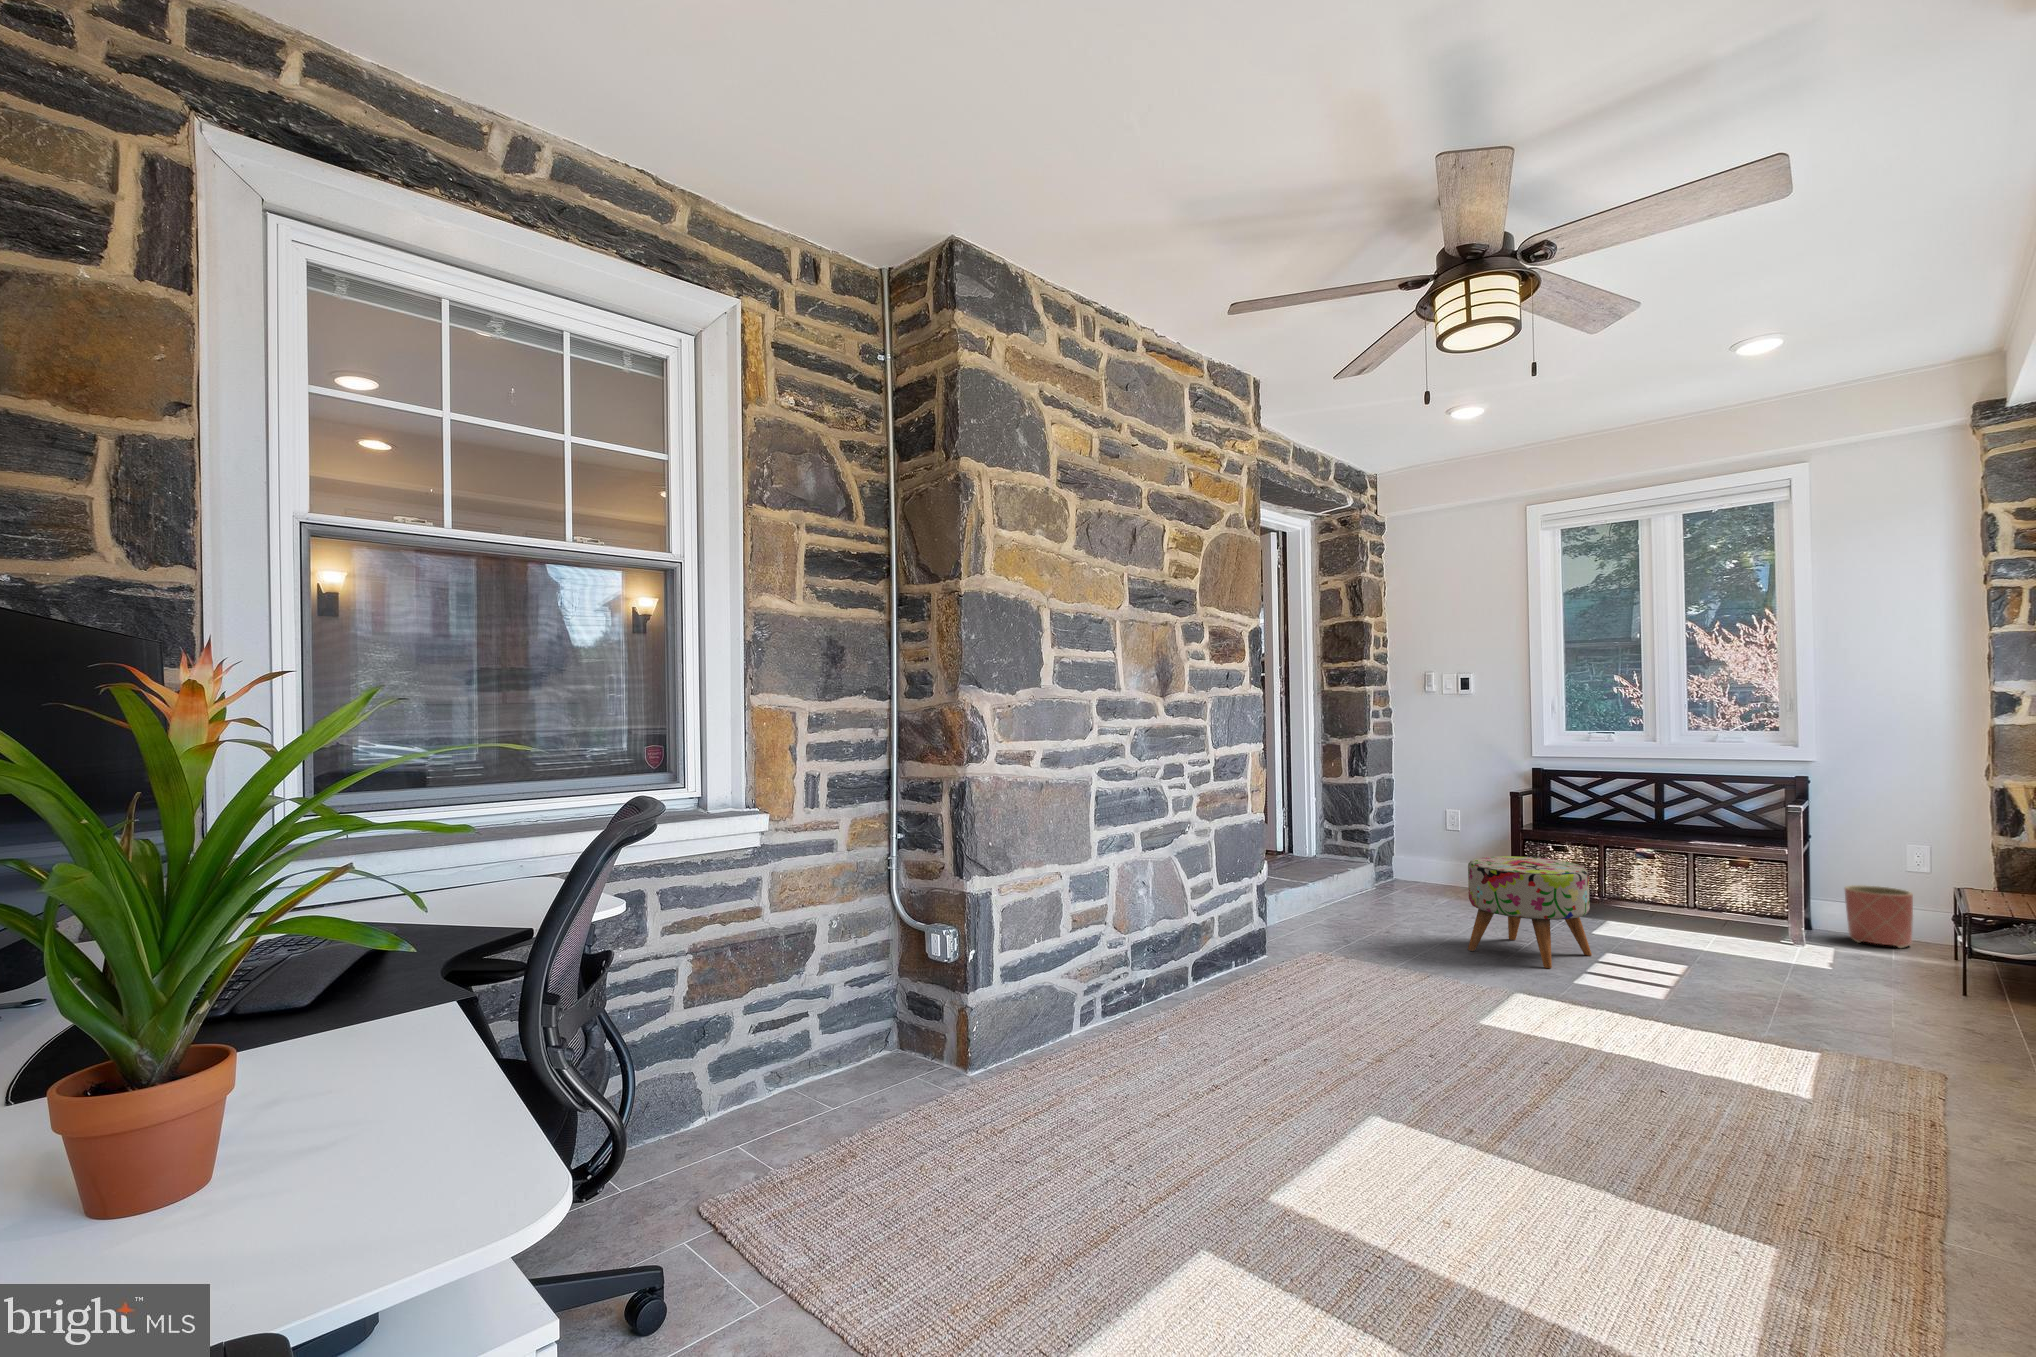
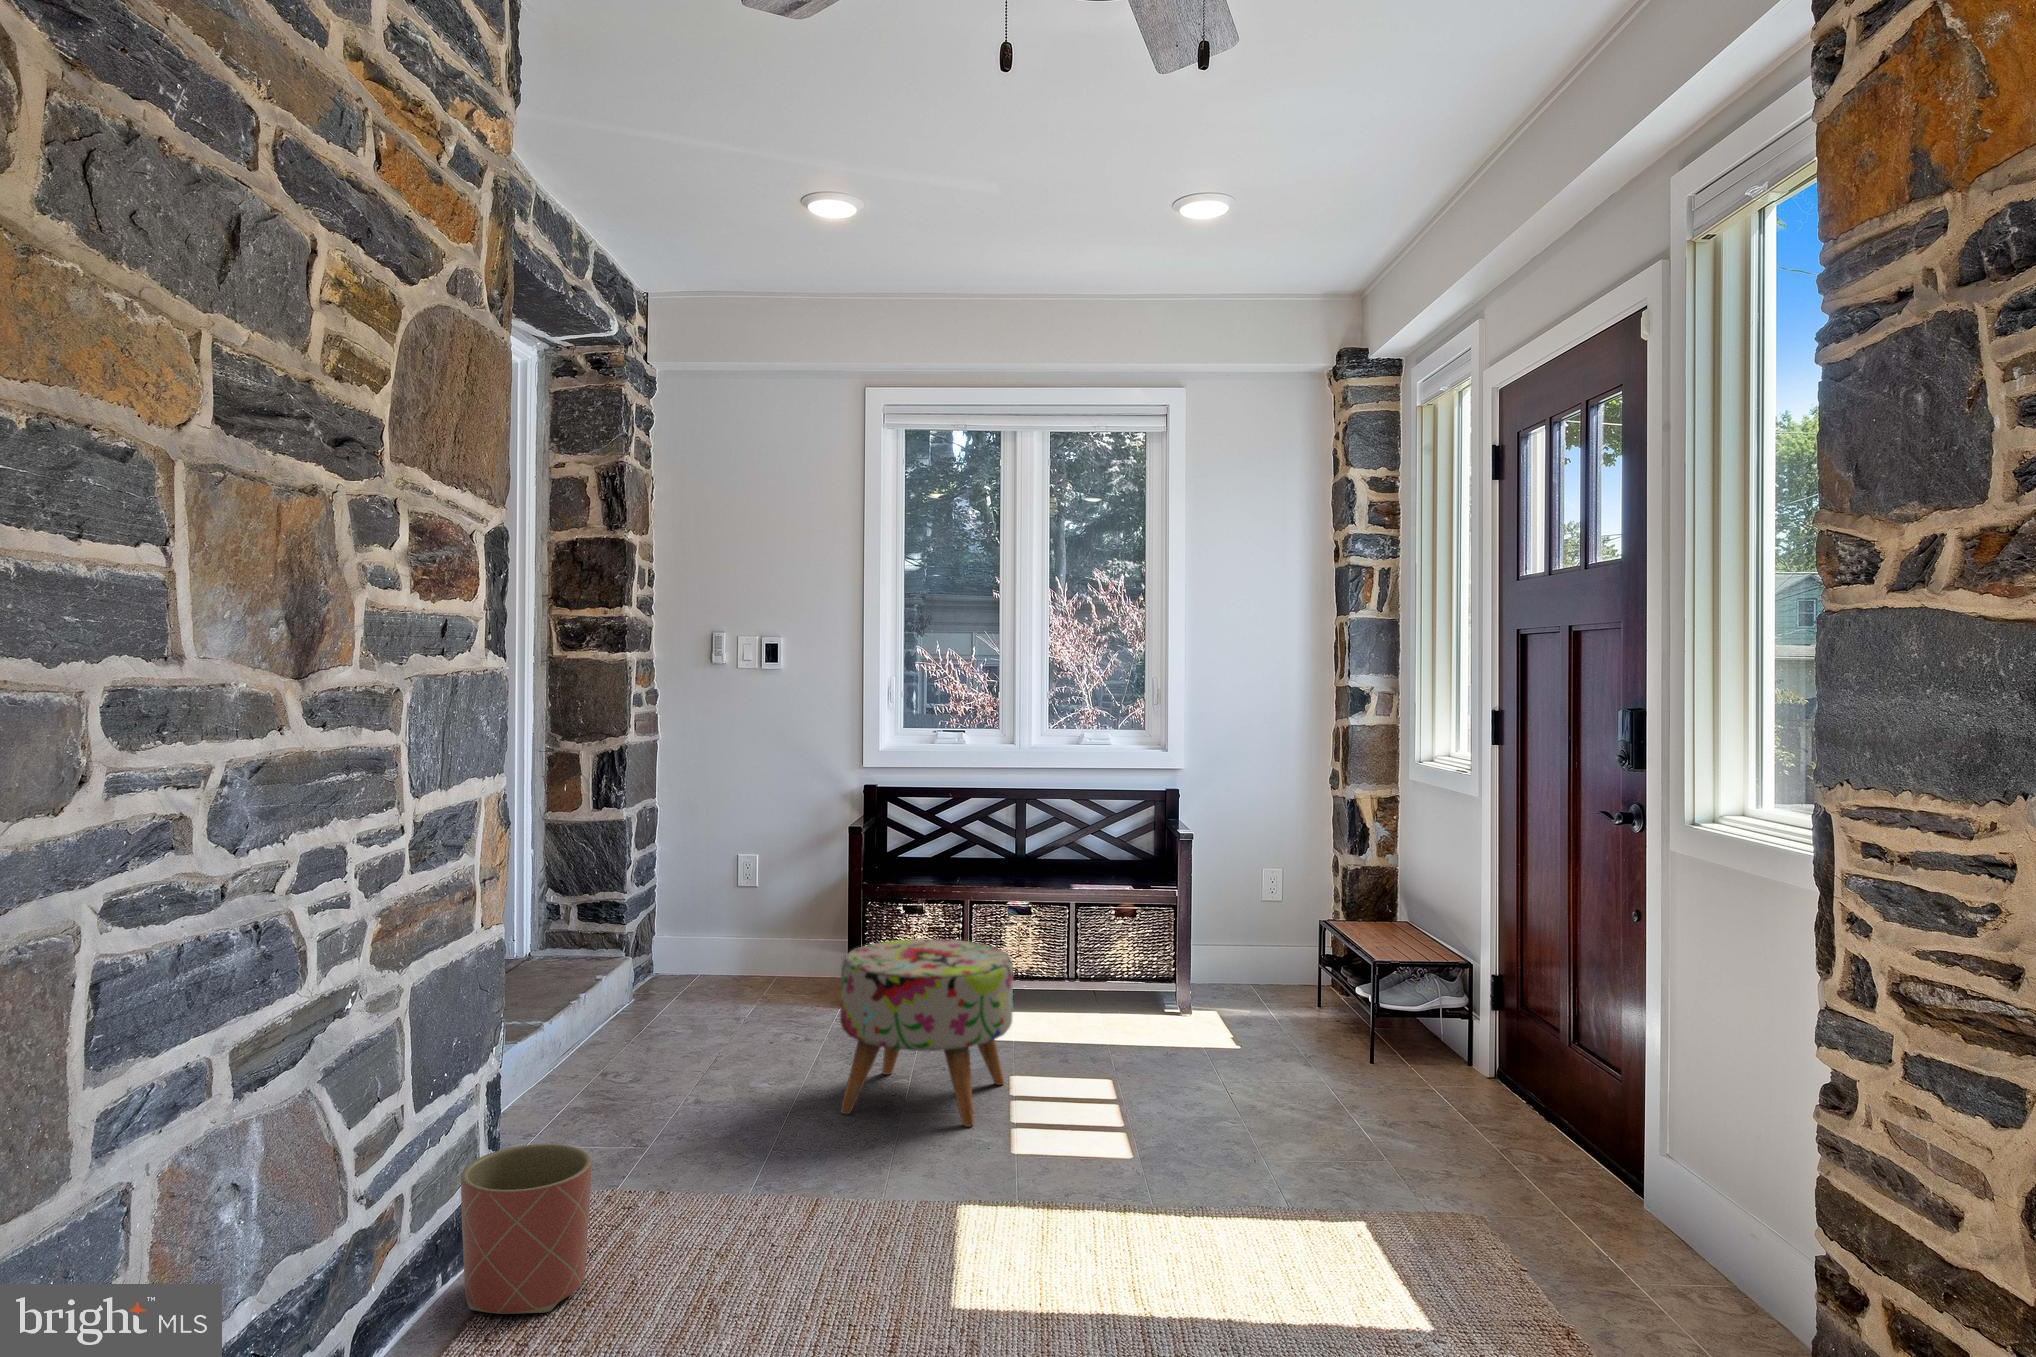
planter: present [1845,885,1913,948] -> present [461,1144,592,1314]

